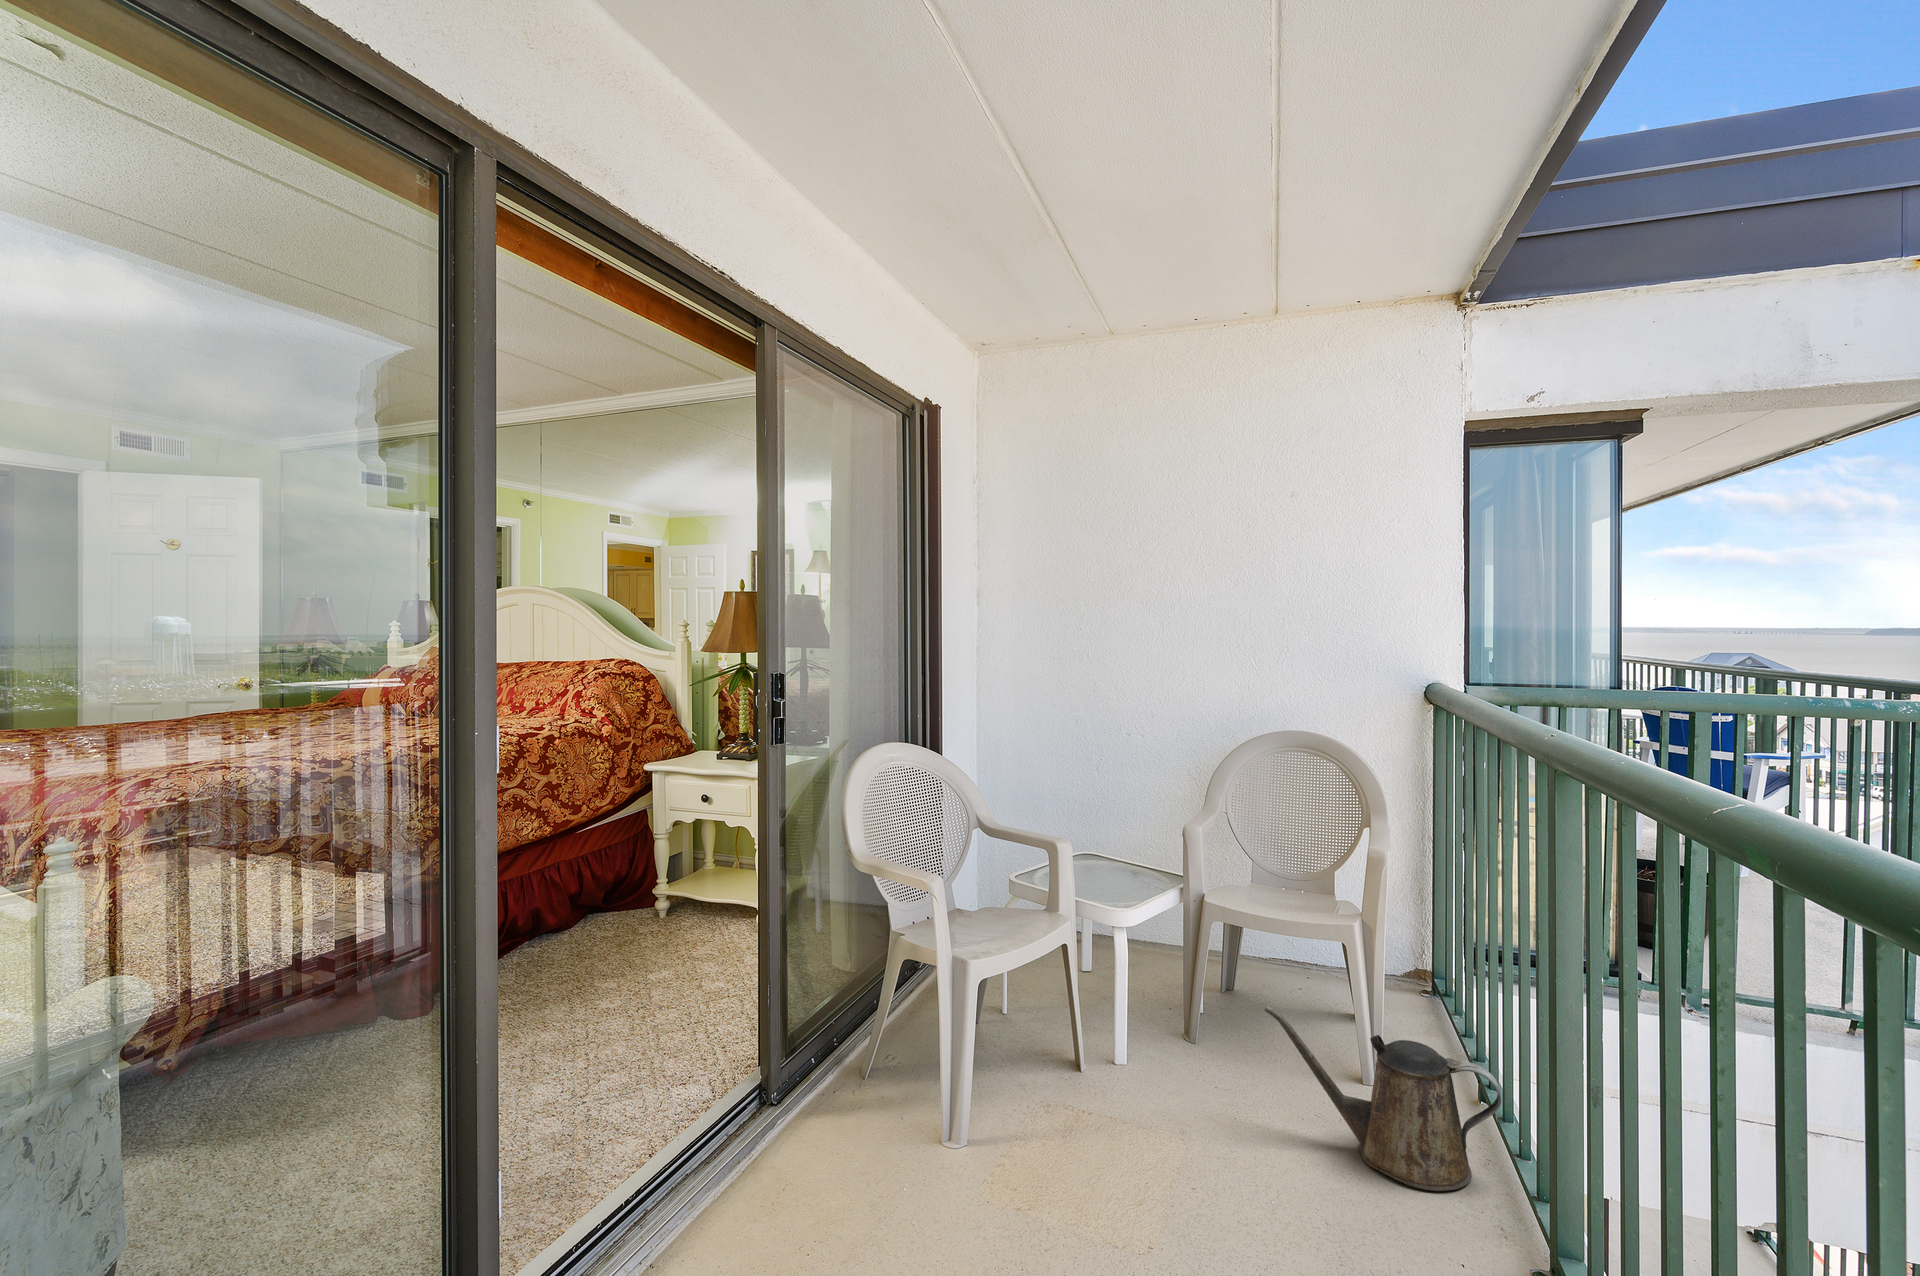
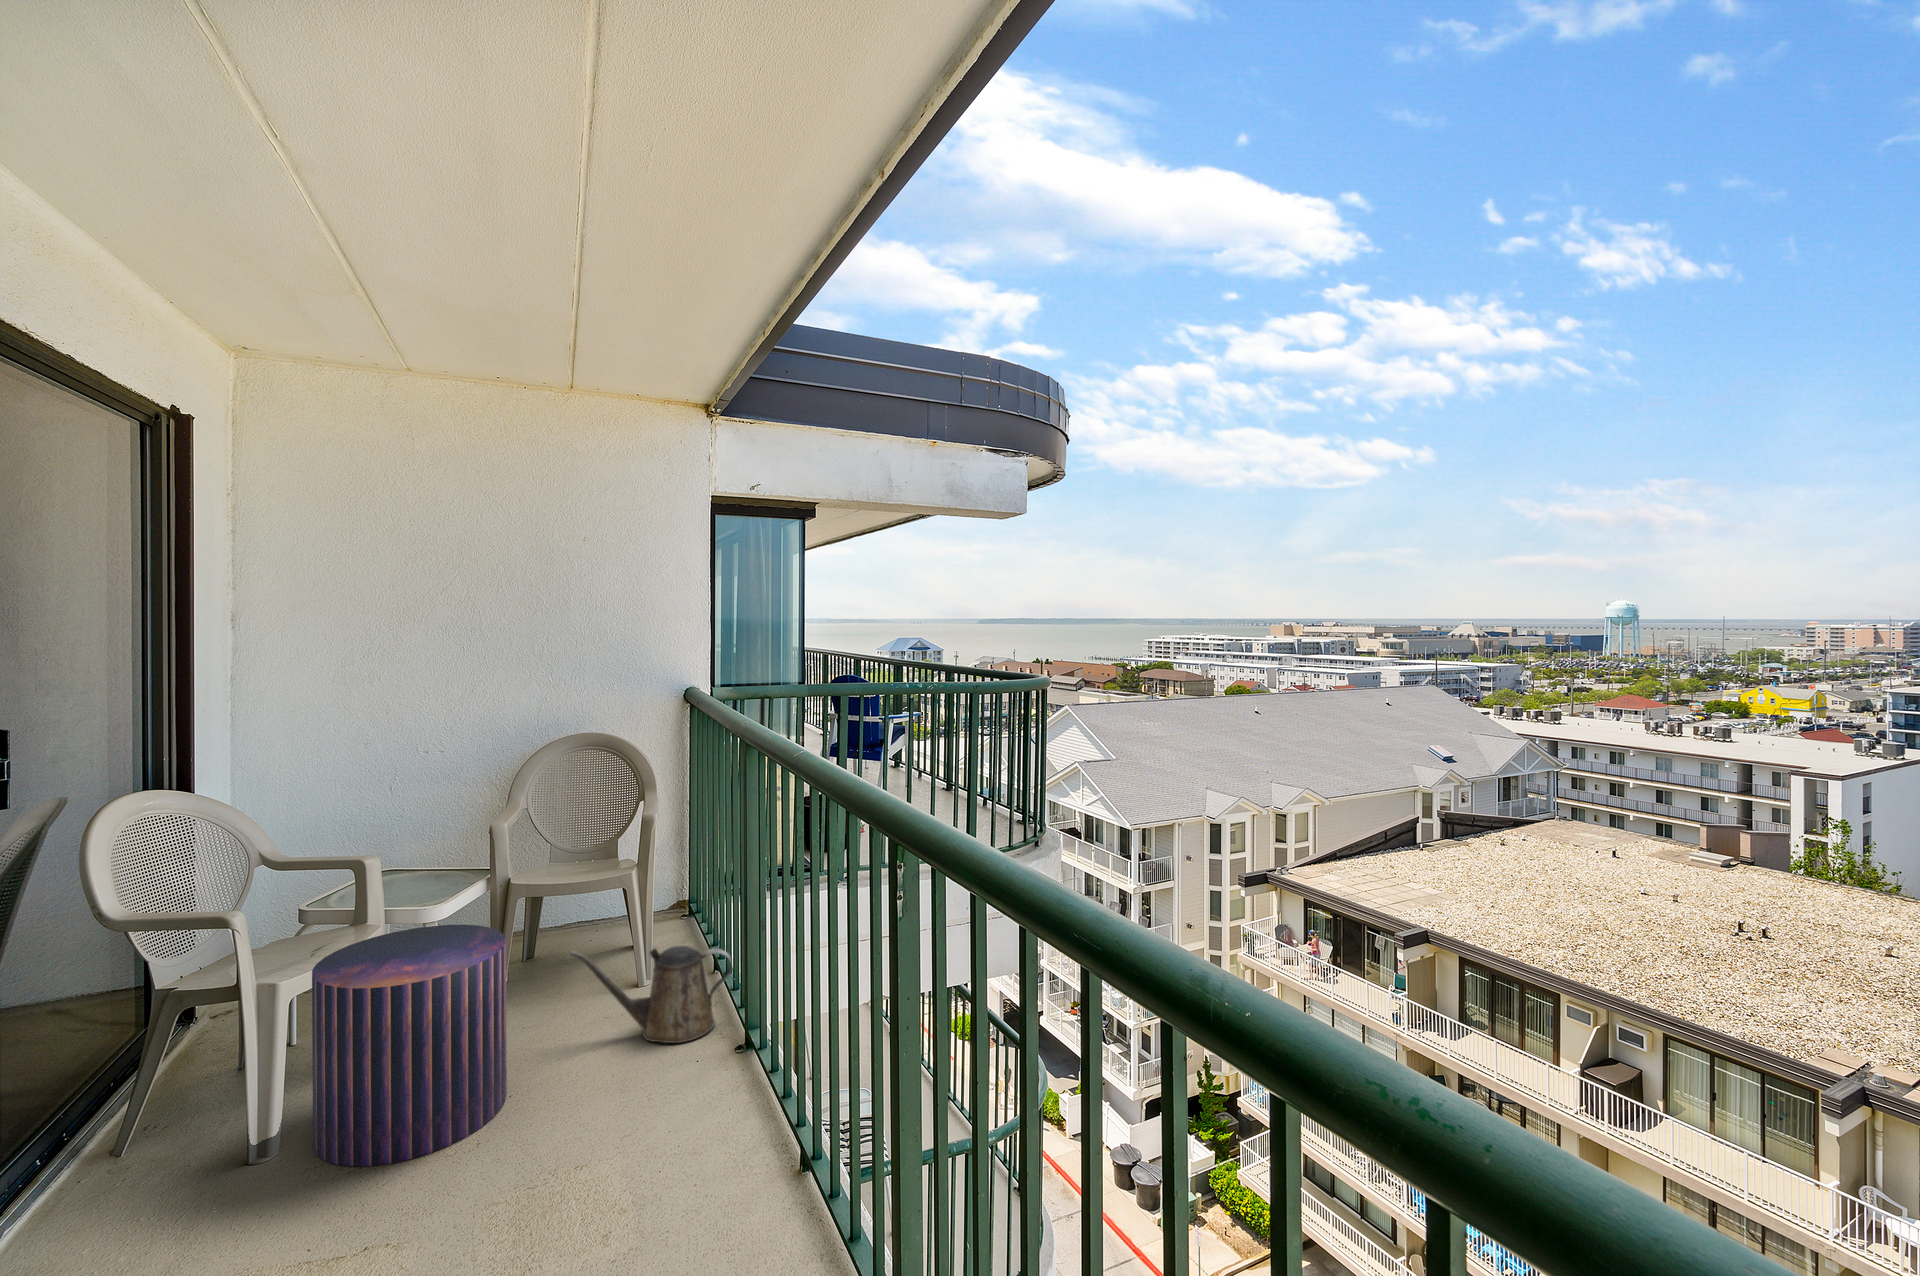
pouf: none [993,930,1184,1211] -> present [312,925,507,1167]

